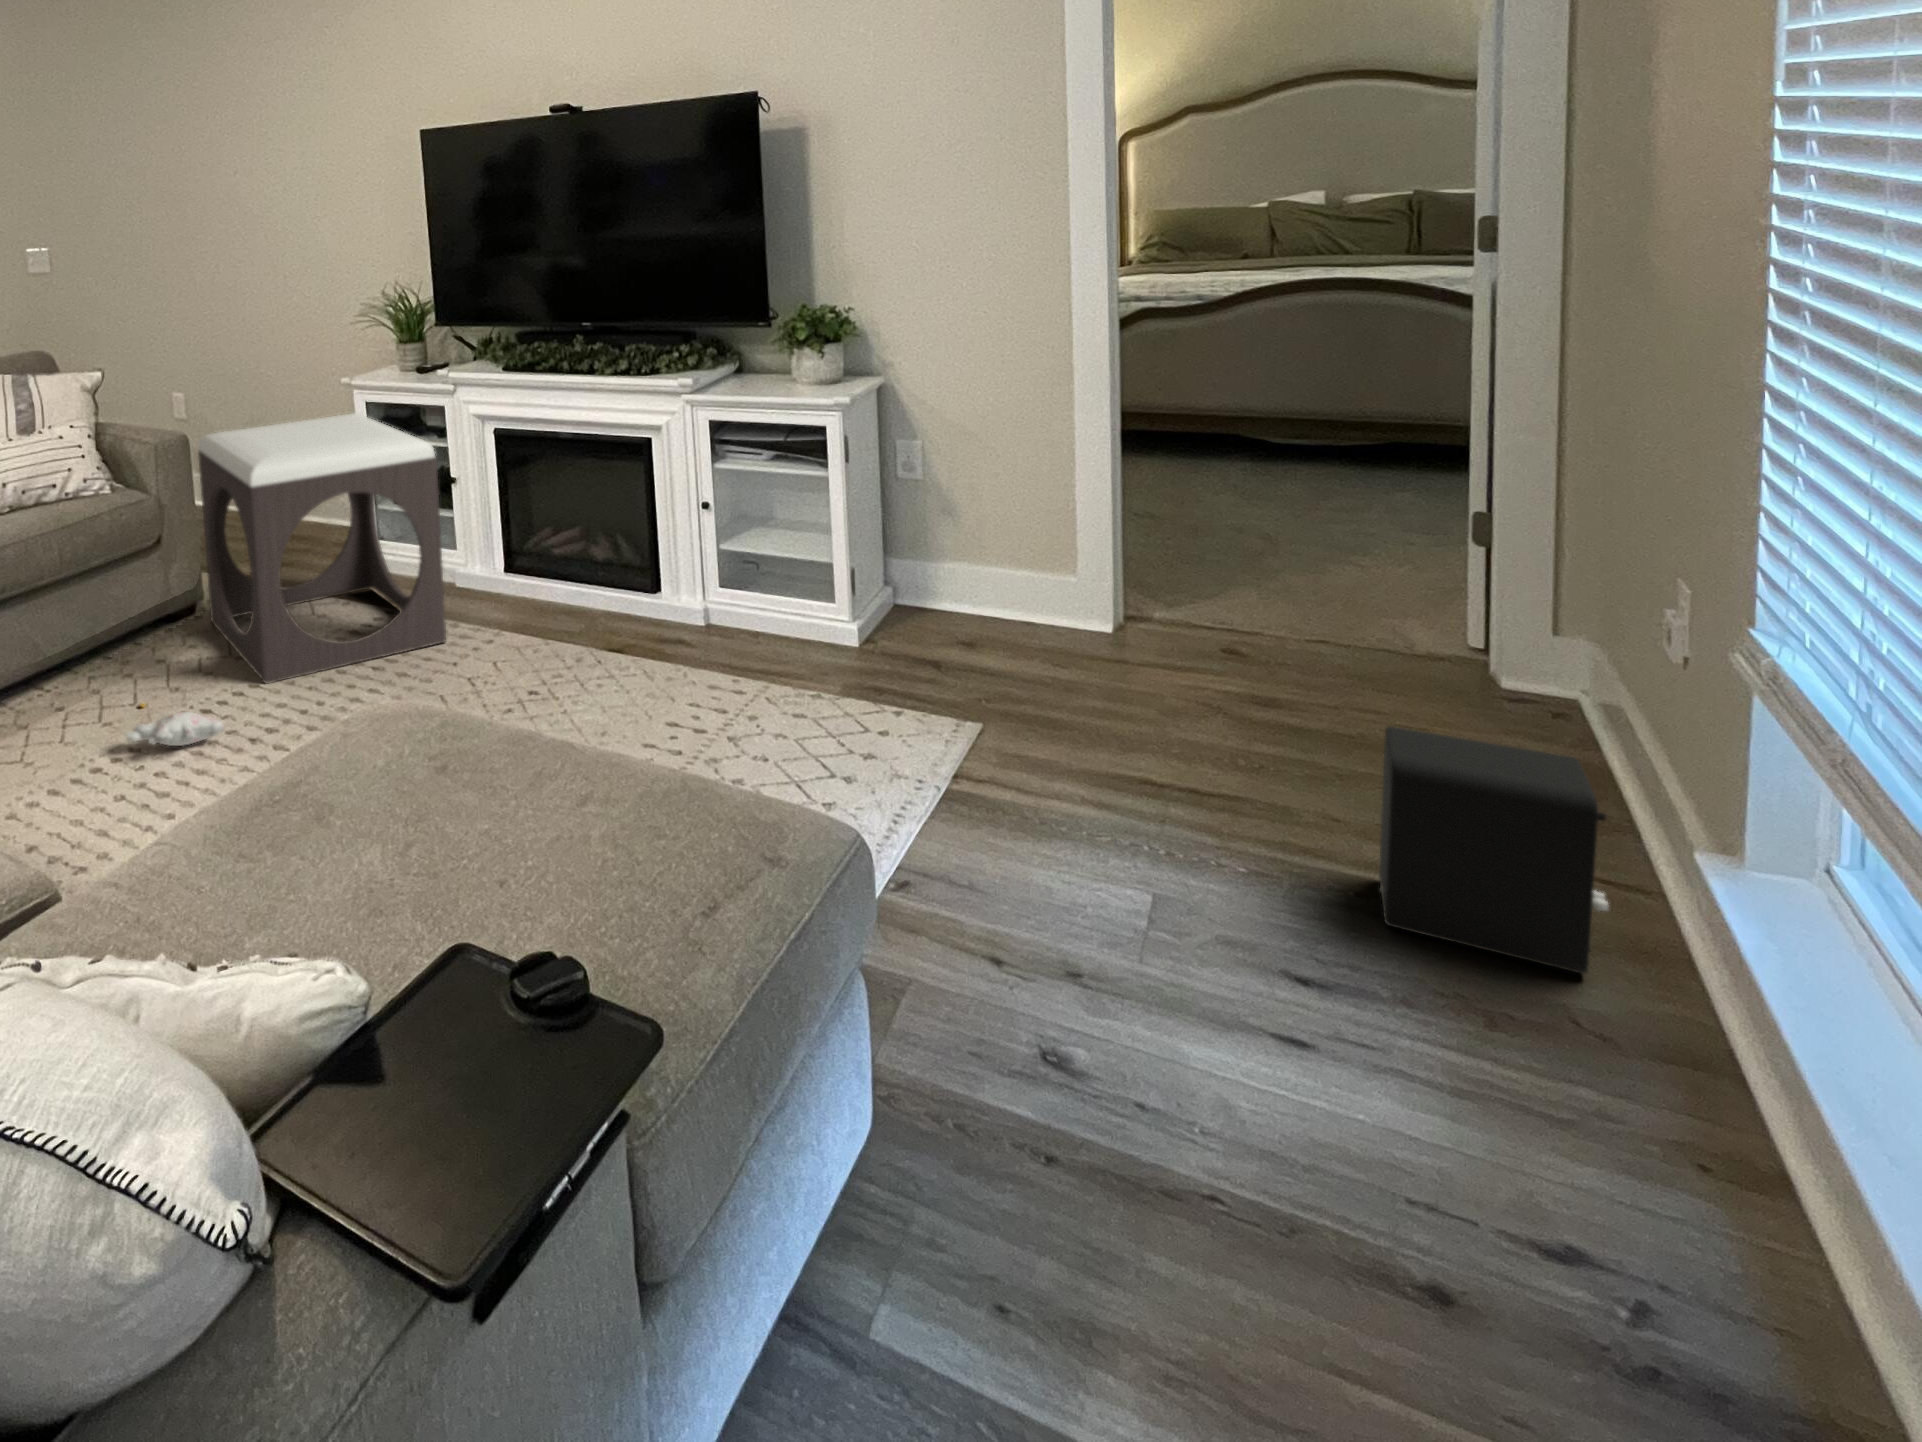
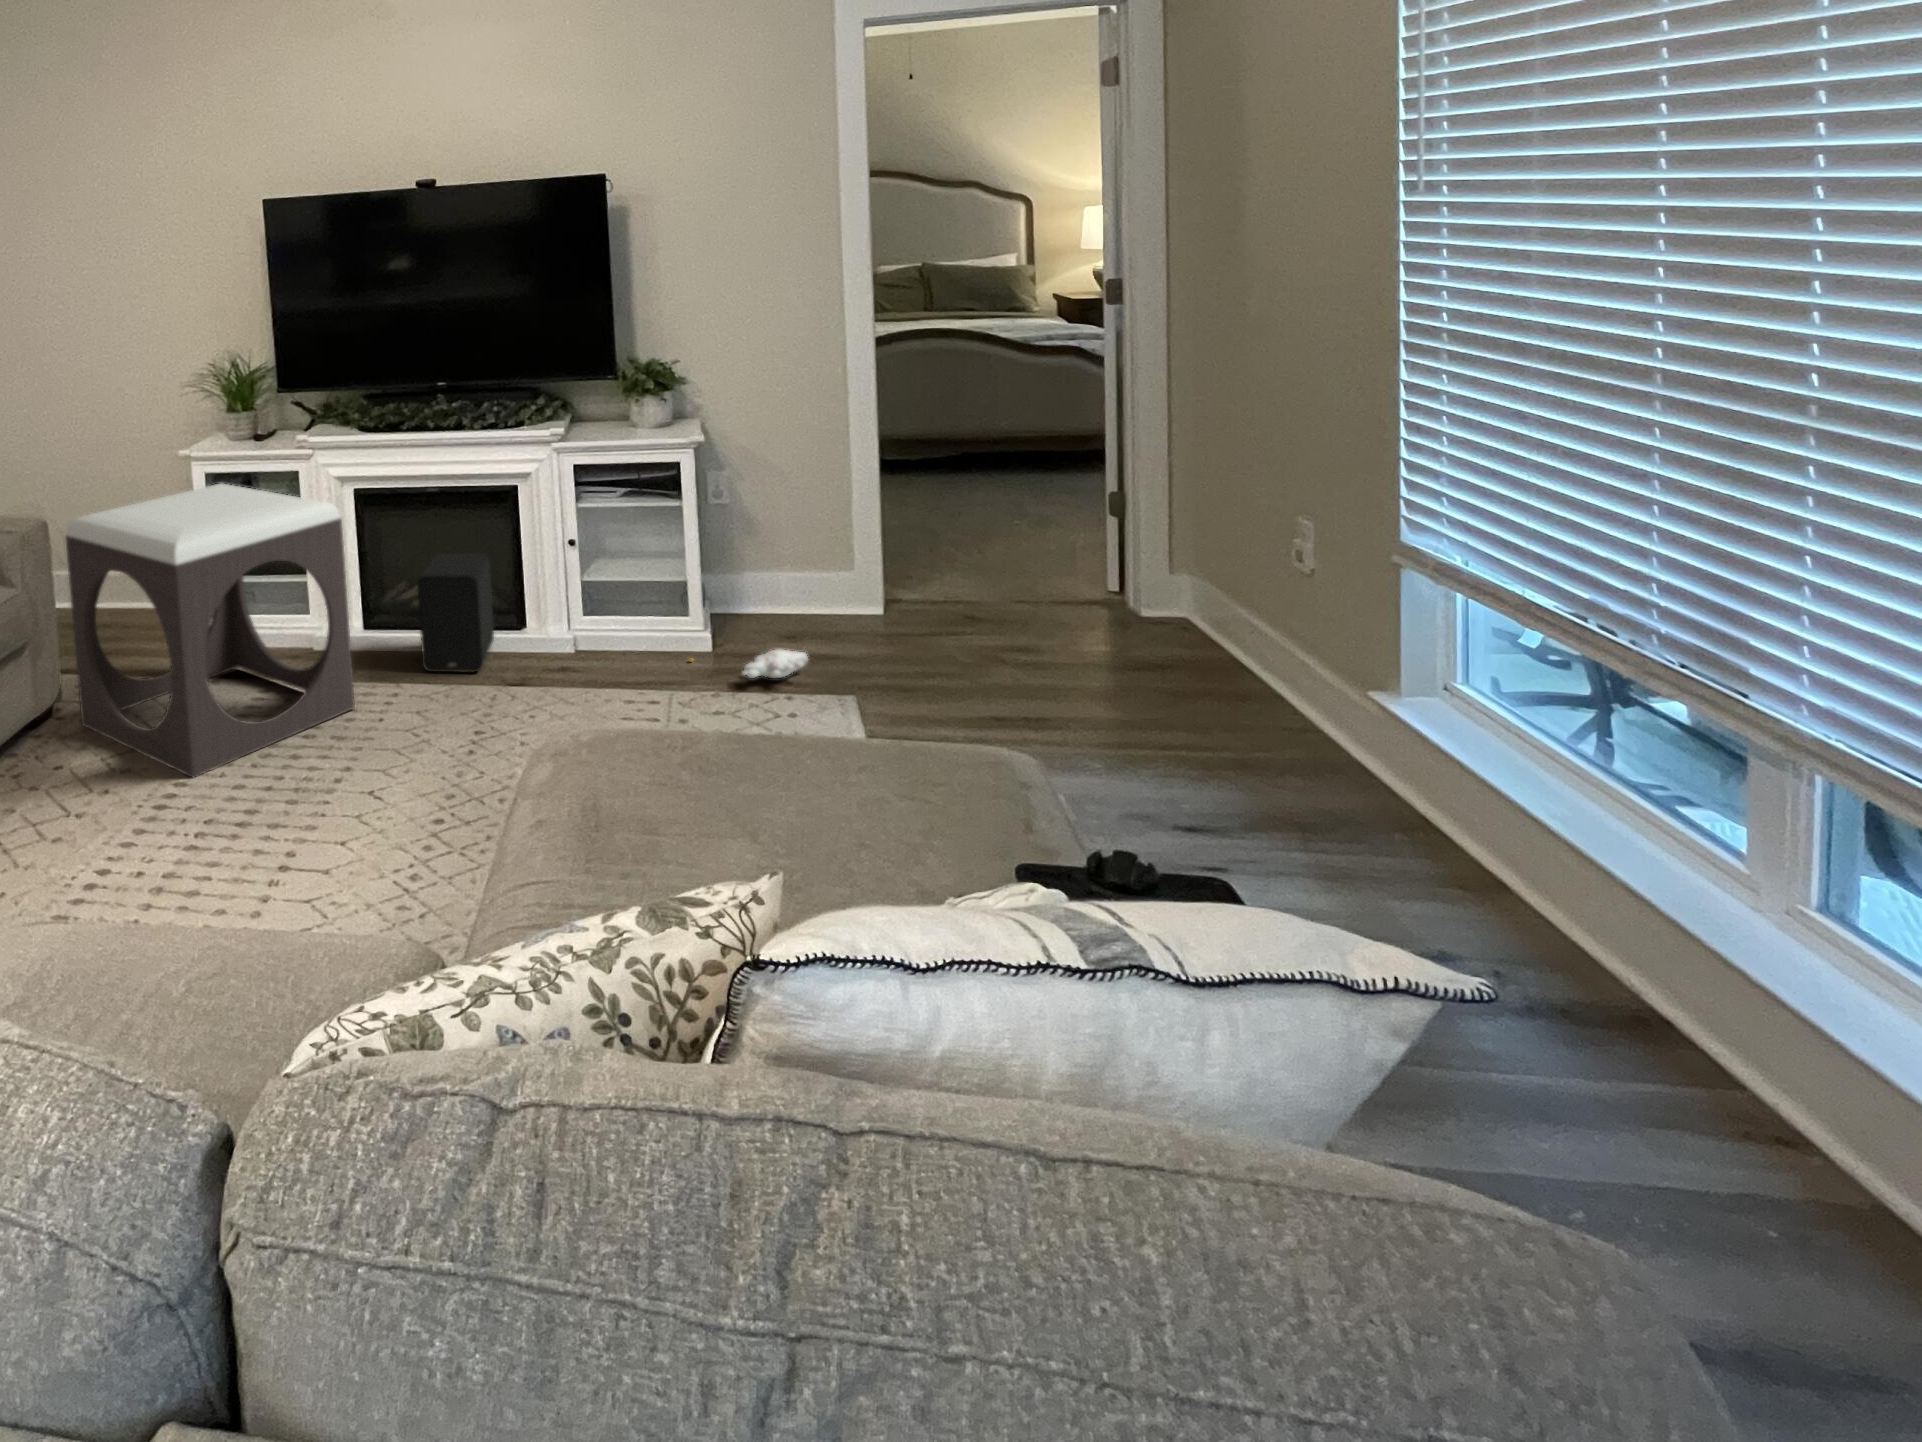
plush toy: present [126,704,224,746] -> present [690,649,808,678]
speaker: present [1379,726,1609,974] -> present [417,553,494,673]

